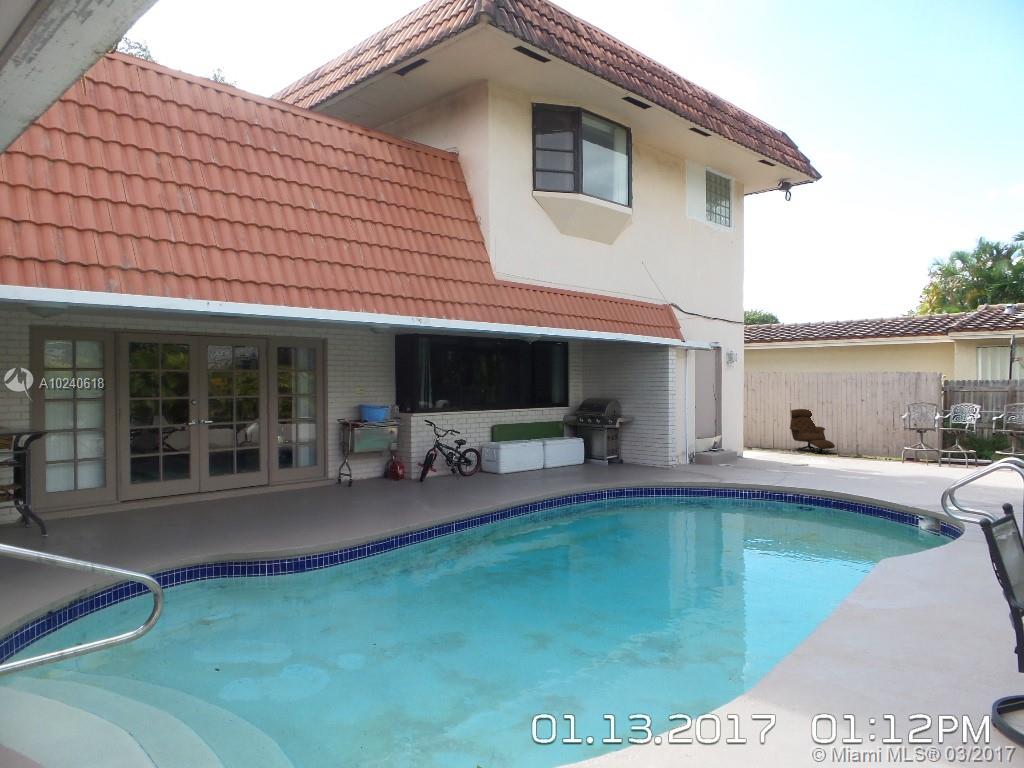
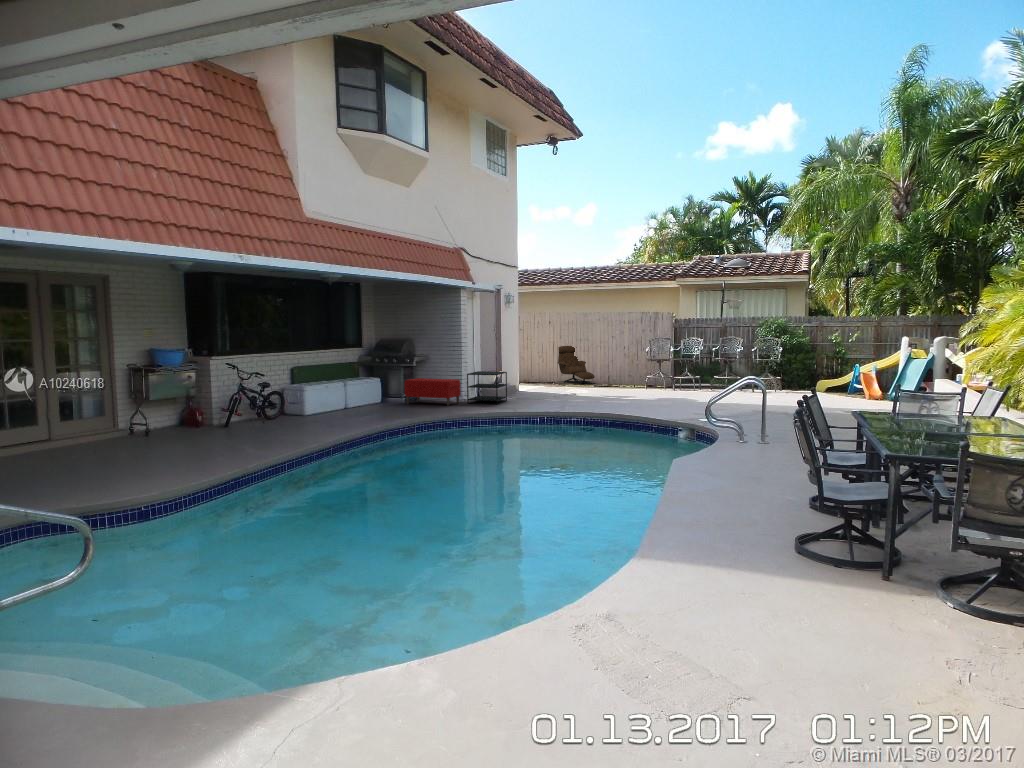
side table: none [671,436,718,475] -> present [467,371,507,405]
bench: none [604,440,664,473] -> present [404,378,461,406]

